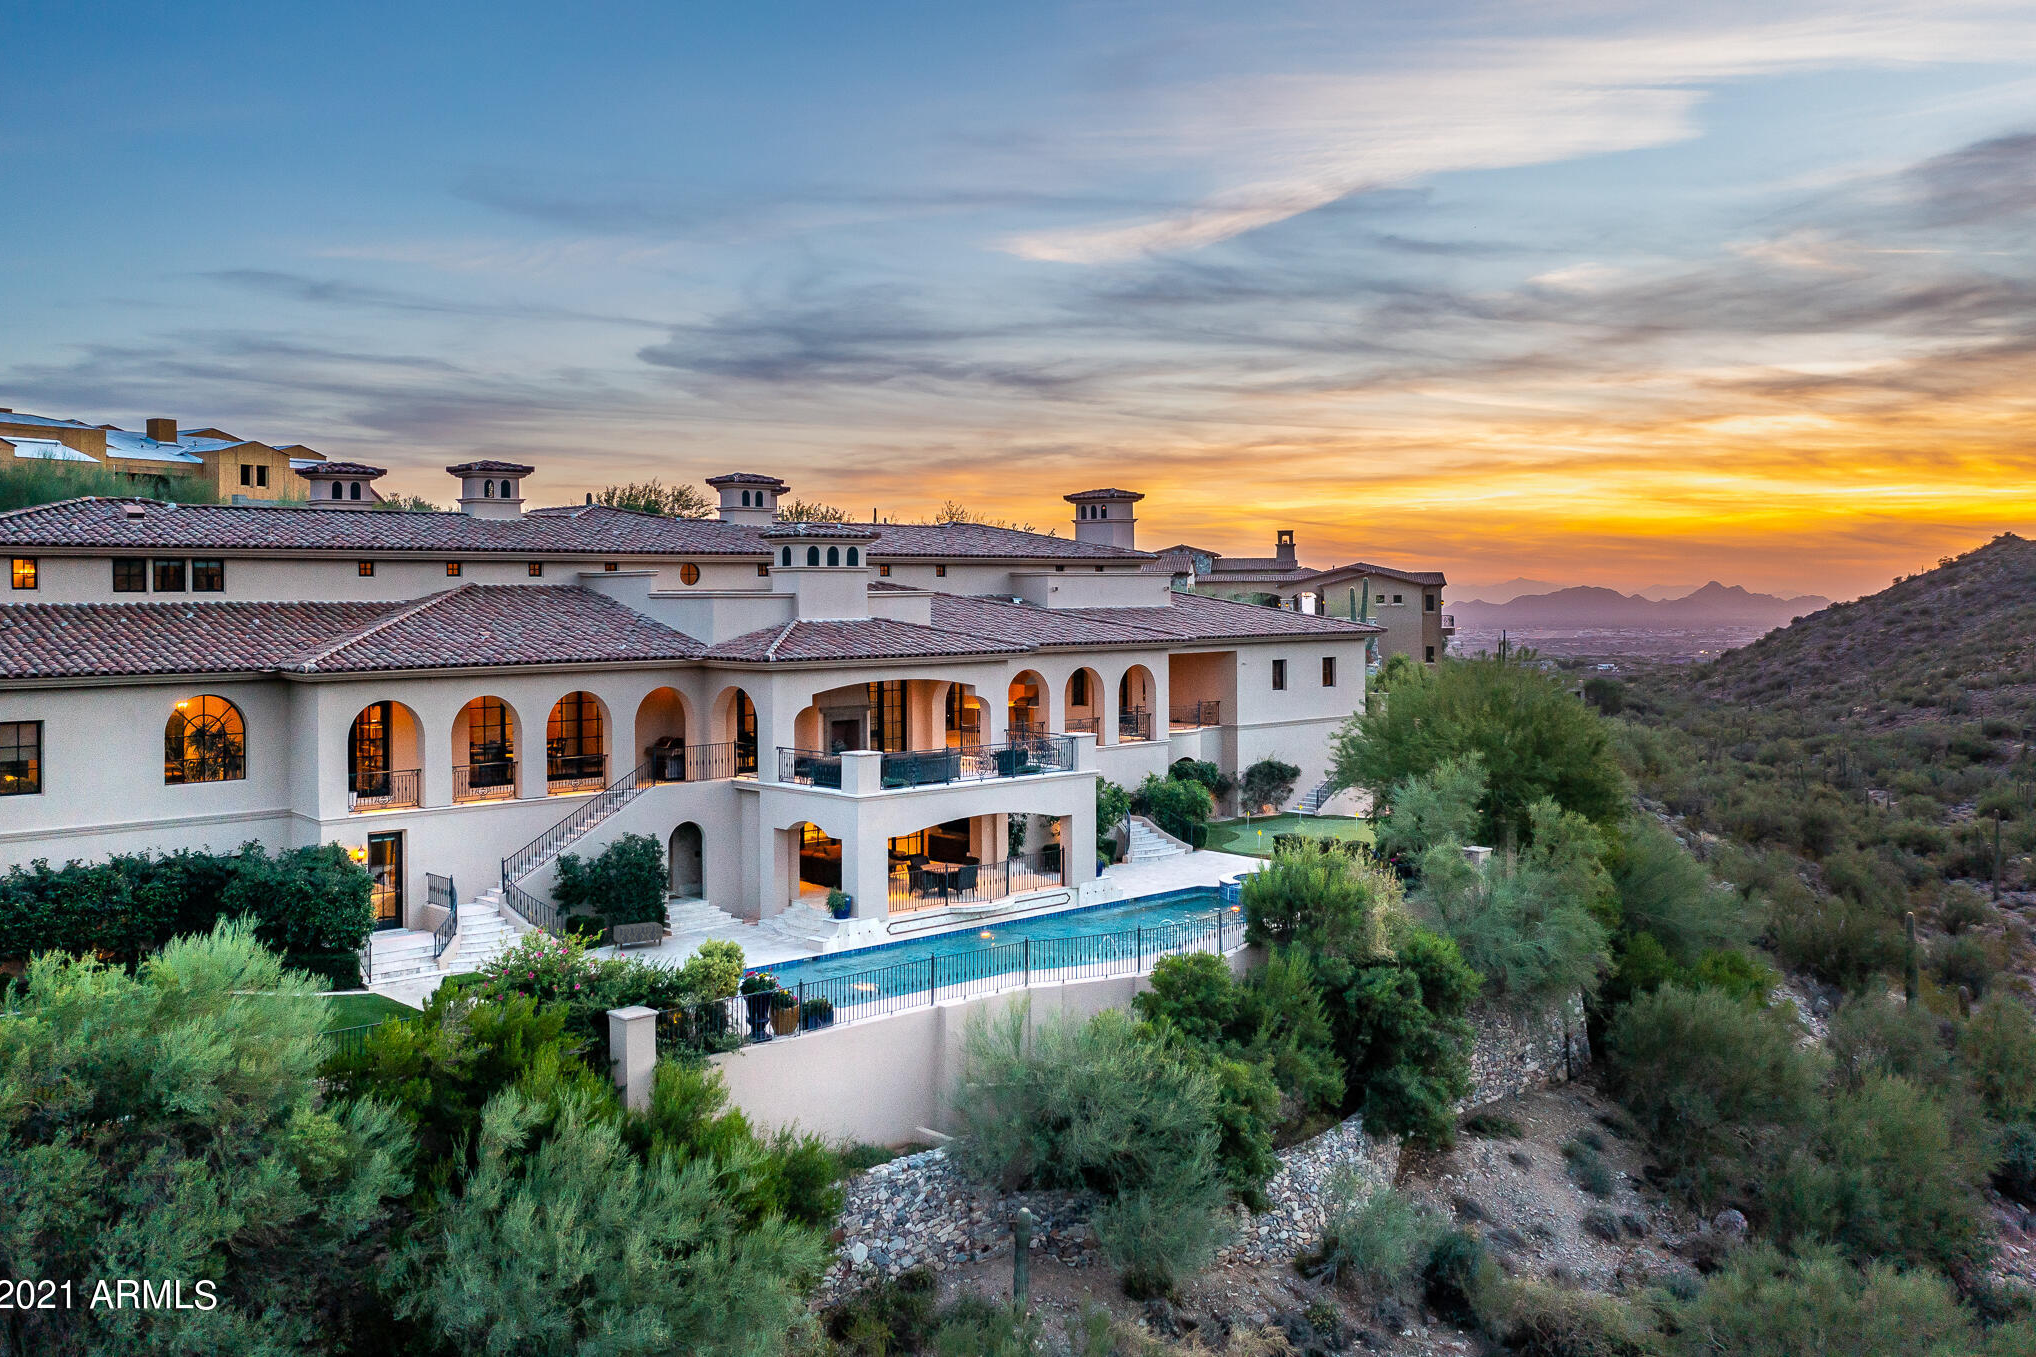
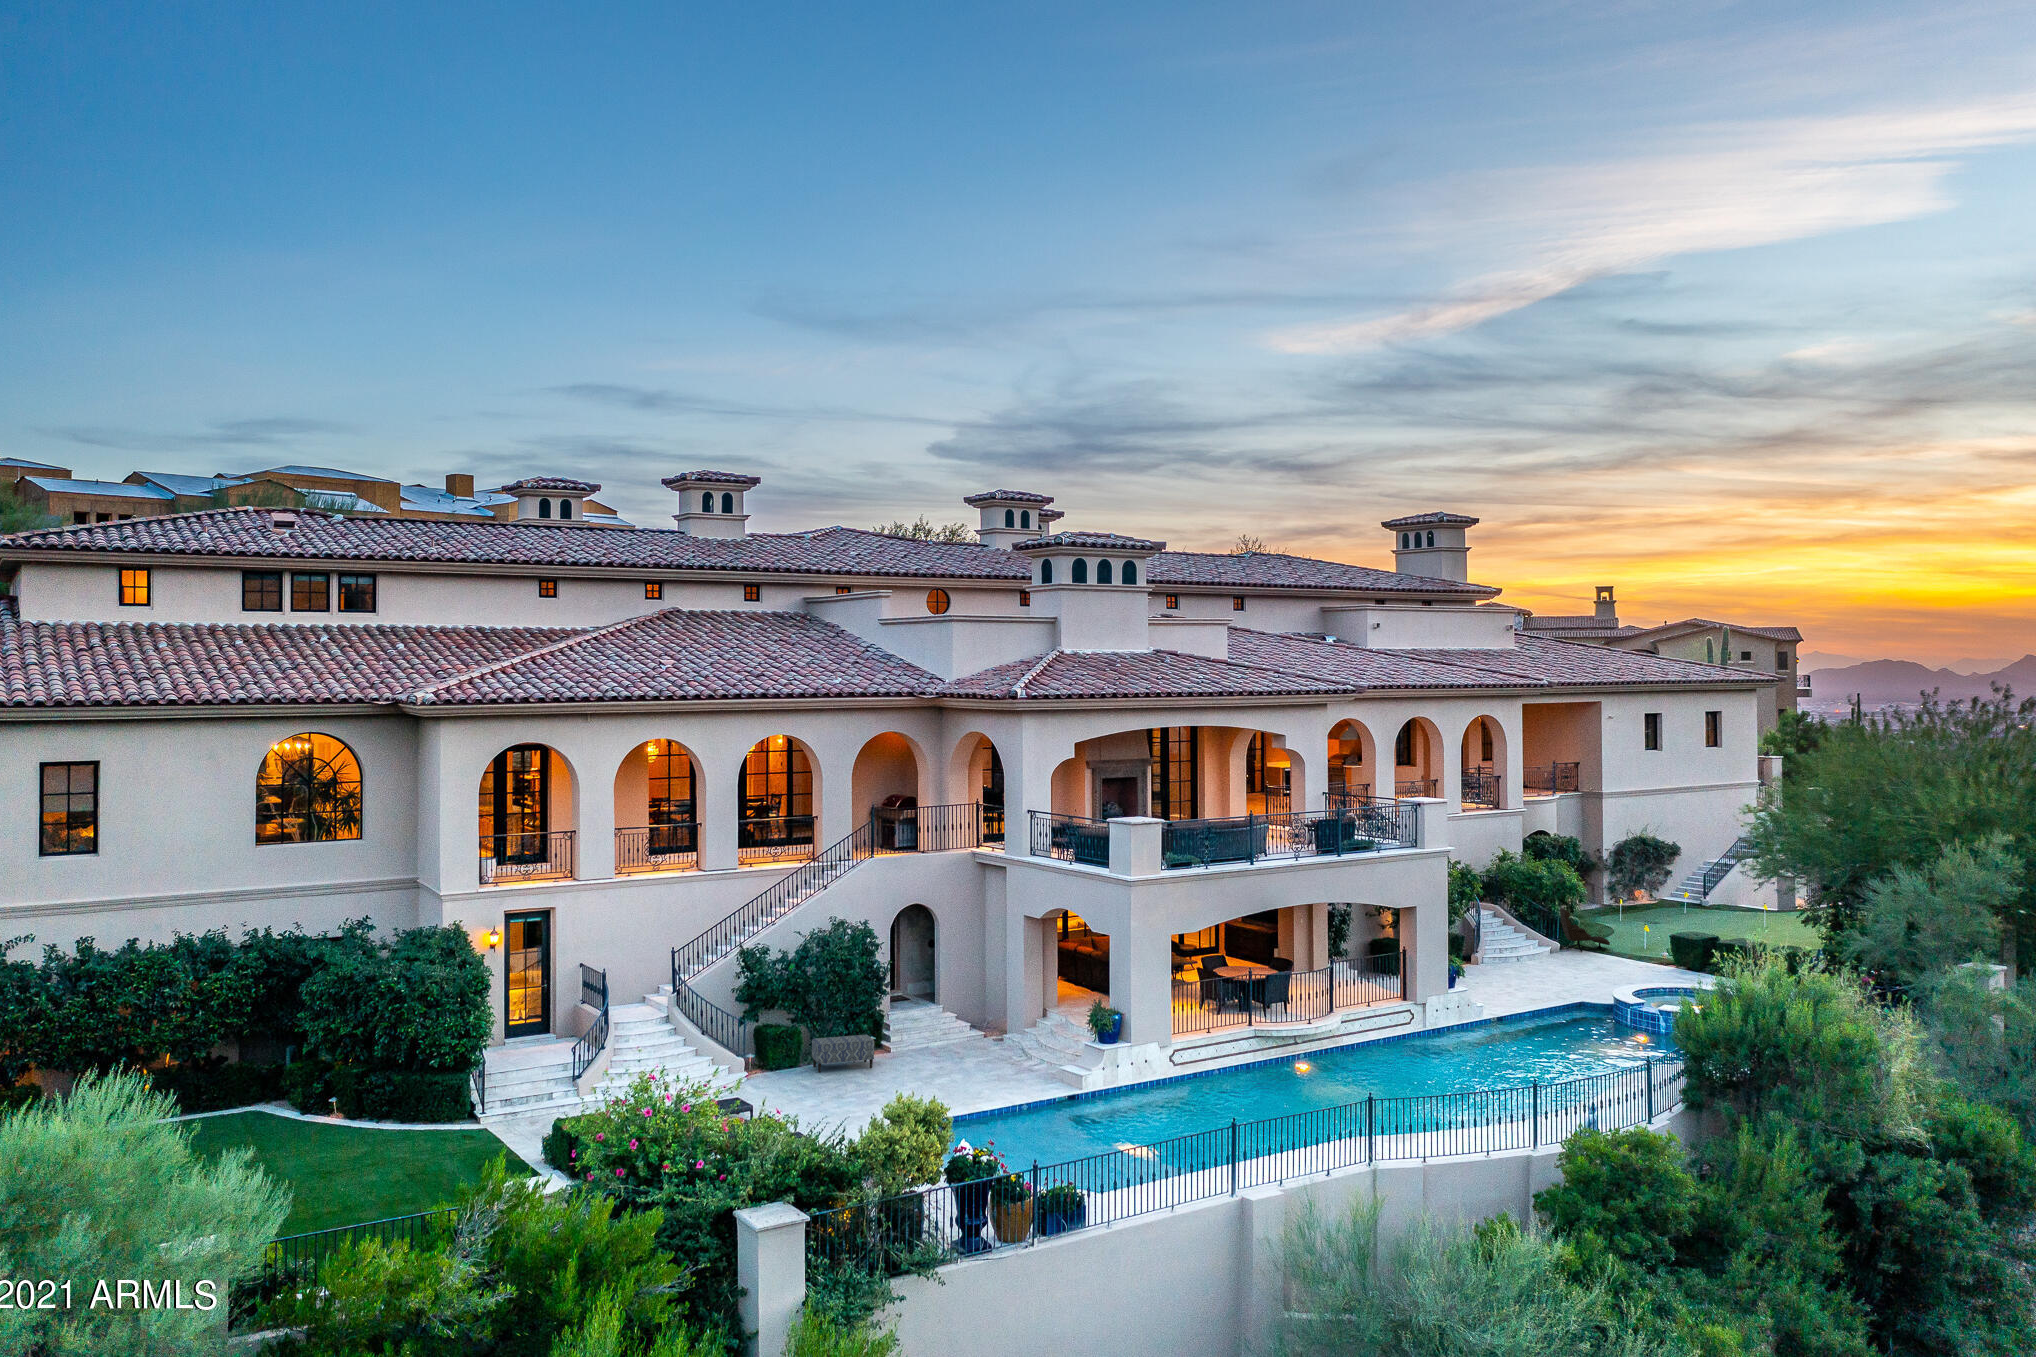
lounge chair: none [1192,817,1227,850] -> present [1560,908,1610,951]

